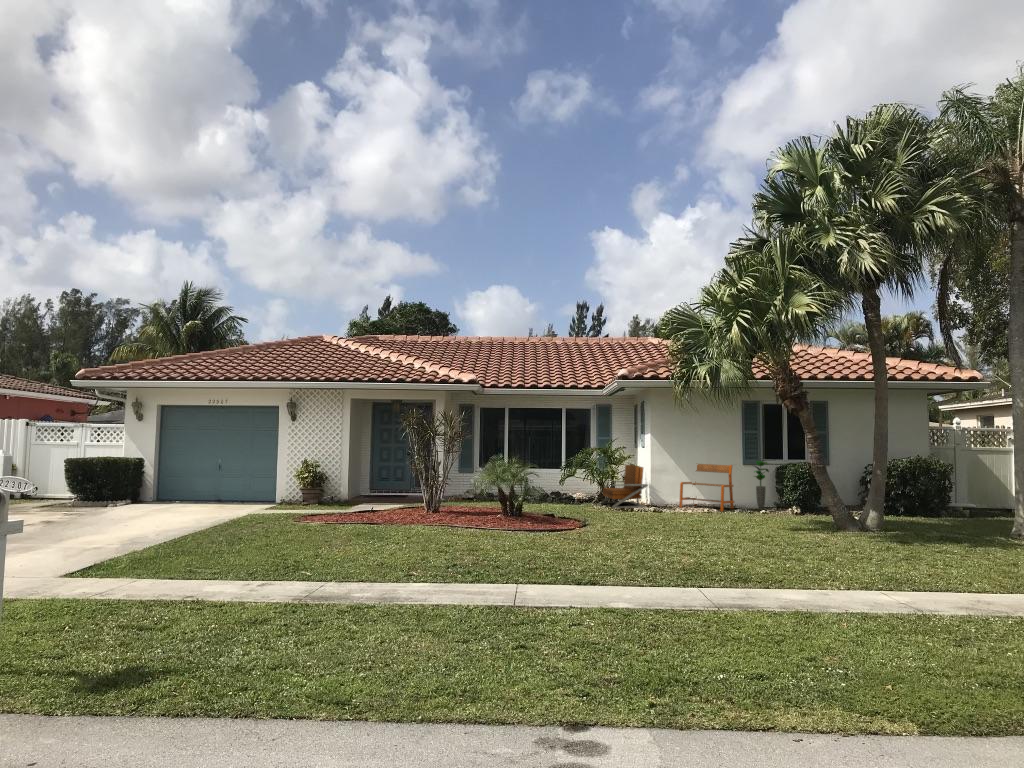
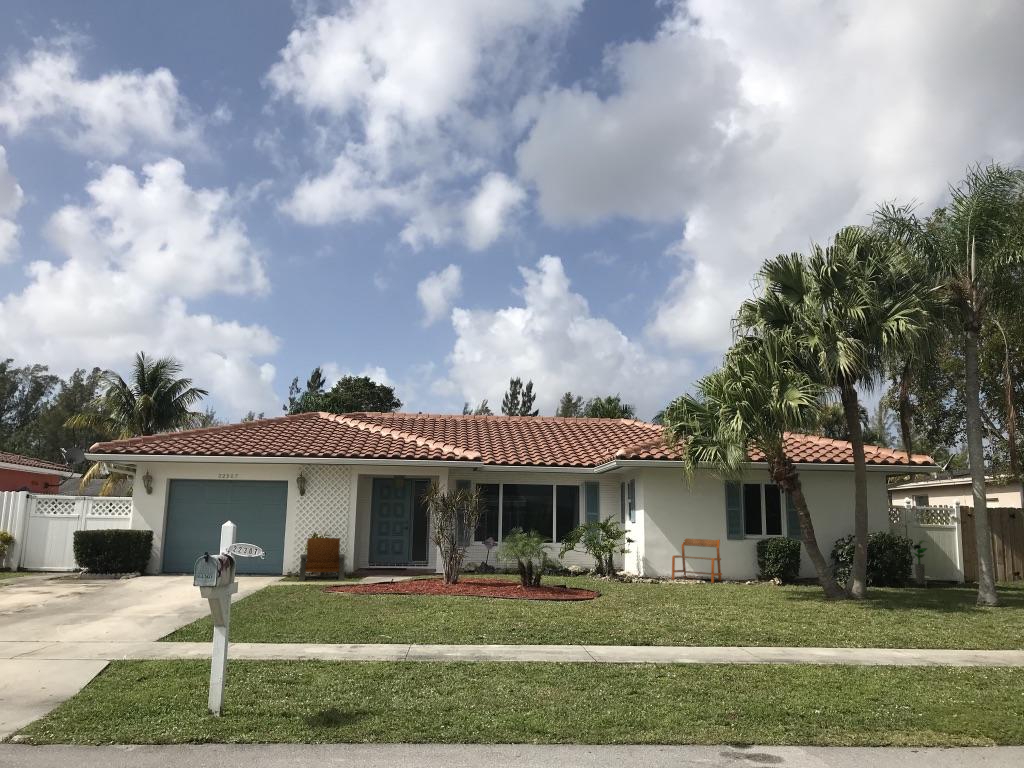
potted plant: present [754,461,769,508] -> present [913,541,927,585]
lounge chair: present [601,465,648,508] -> present [299,538,345,581]

